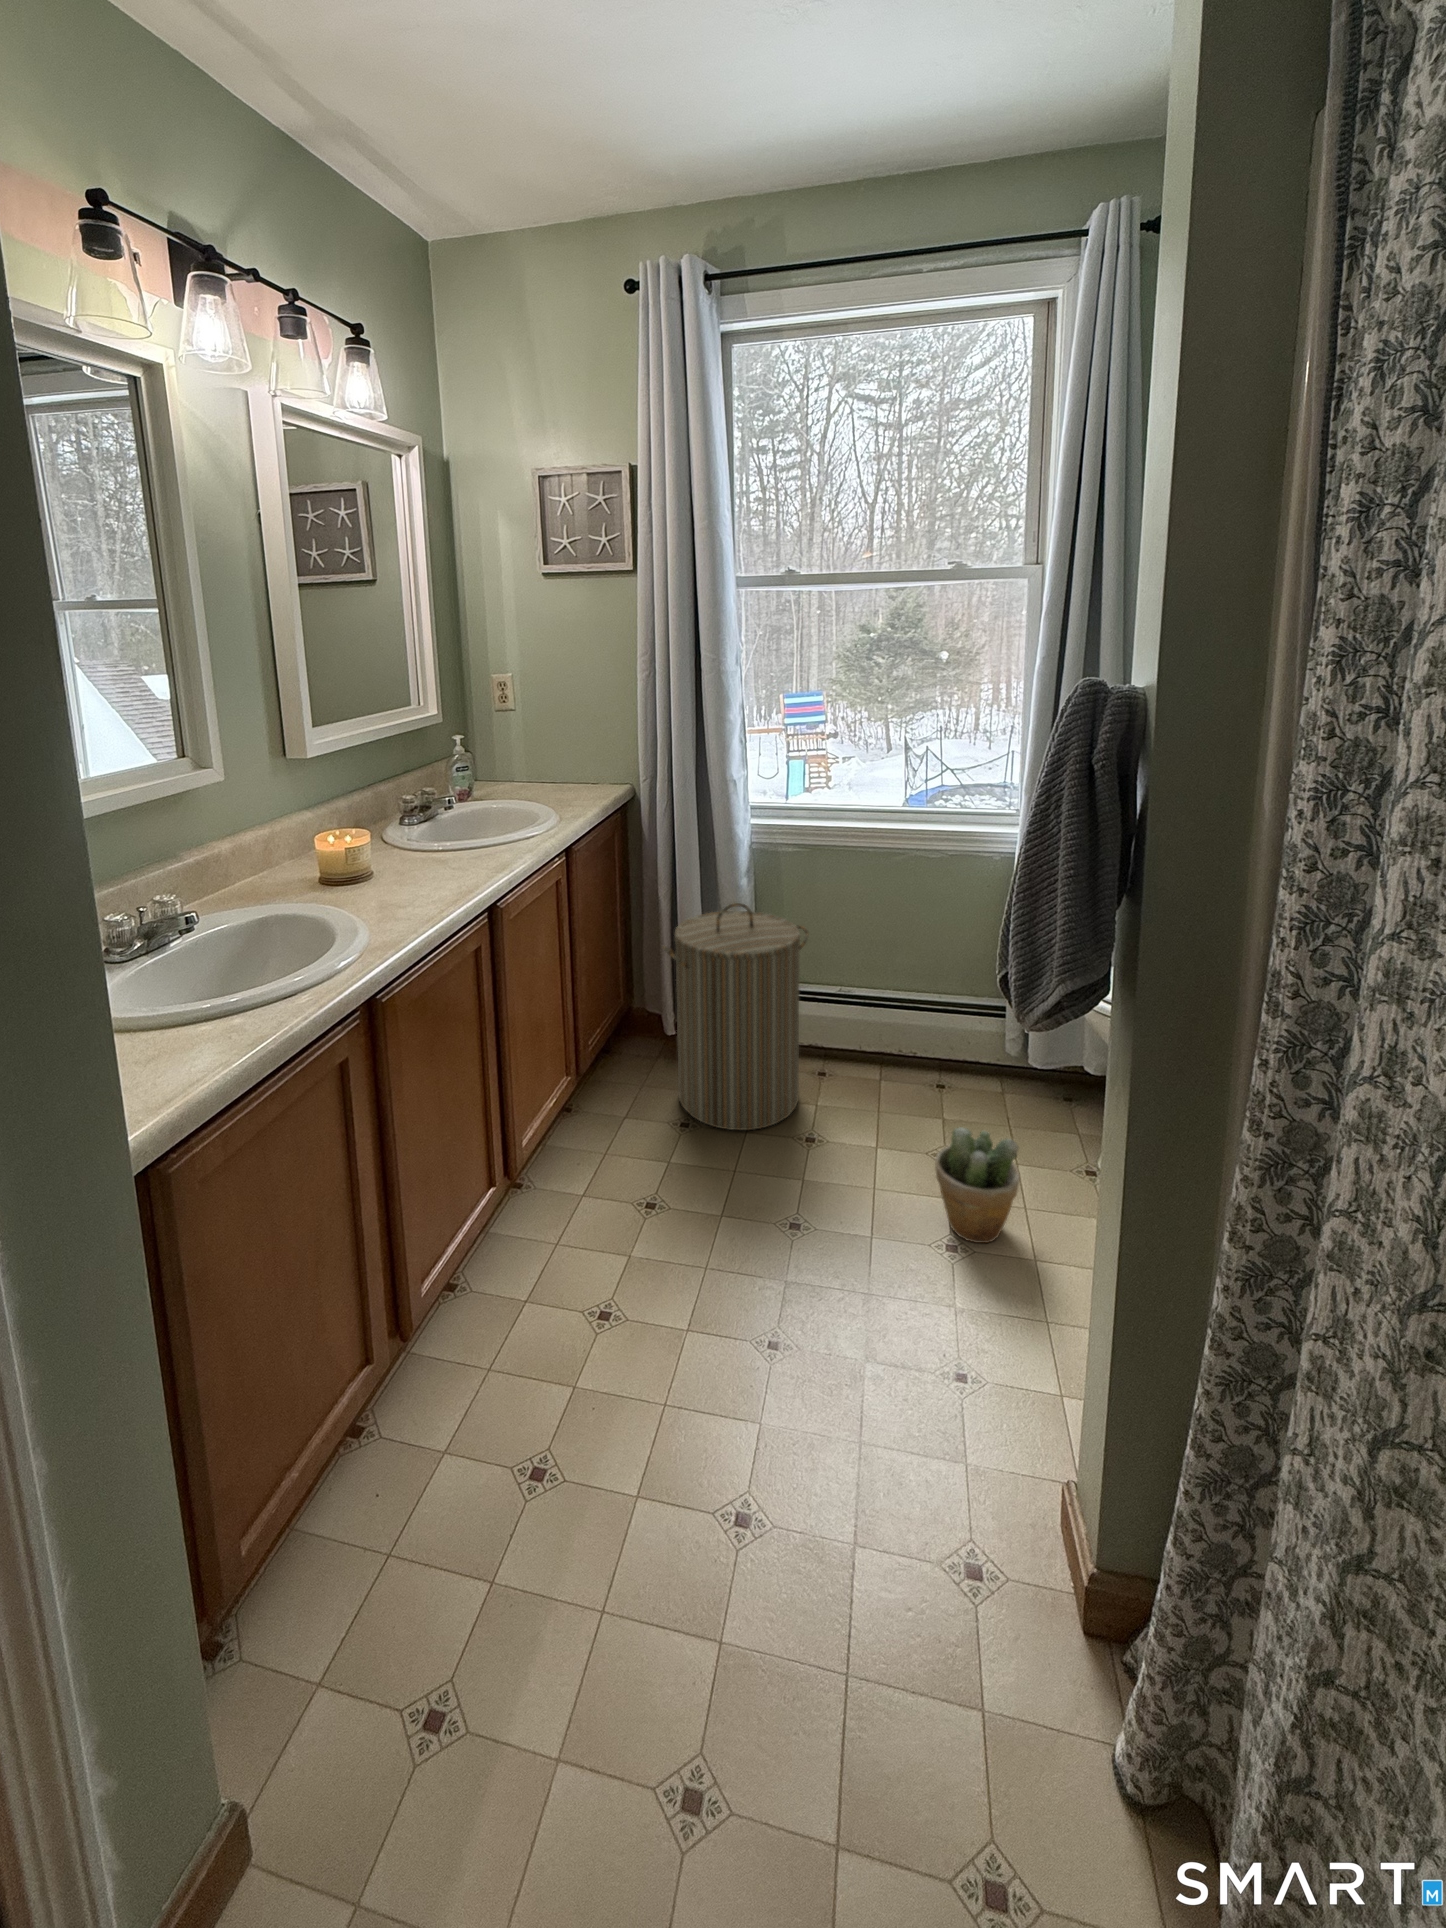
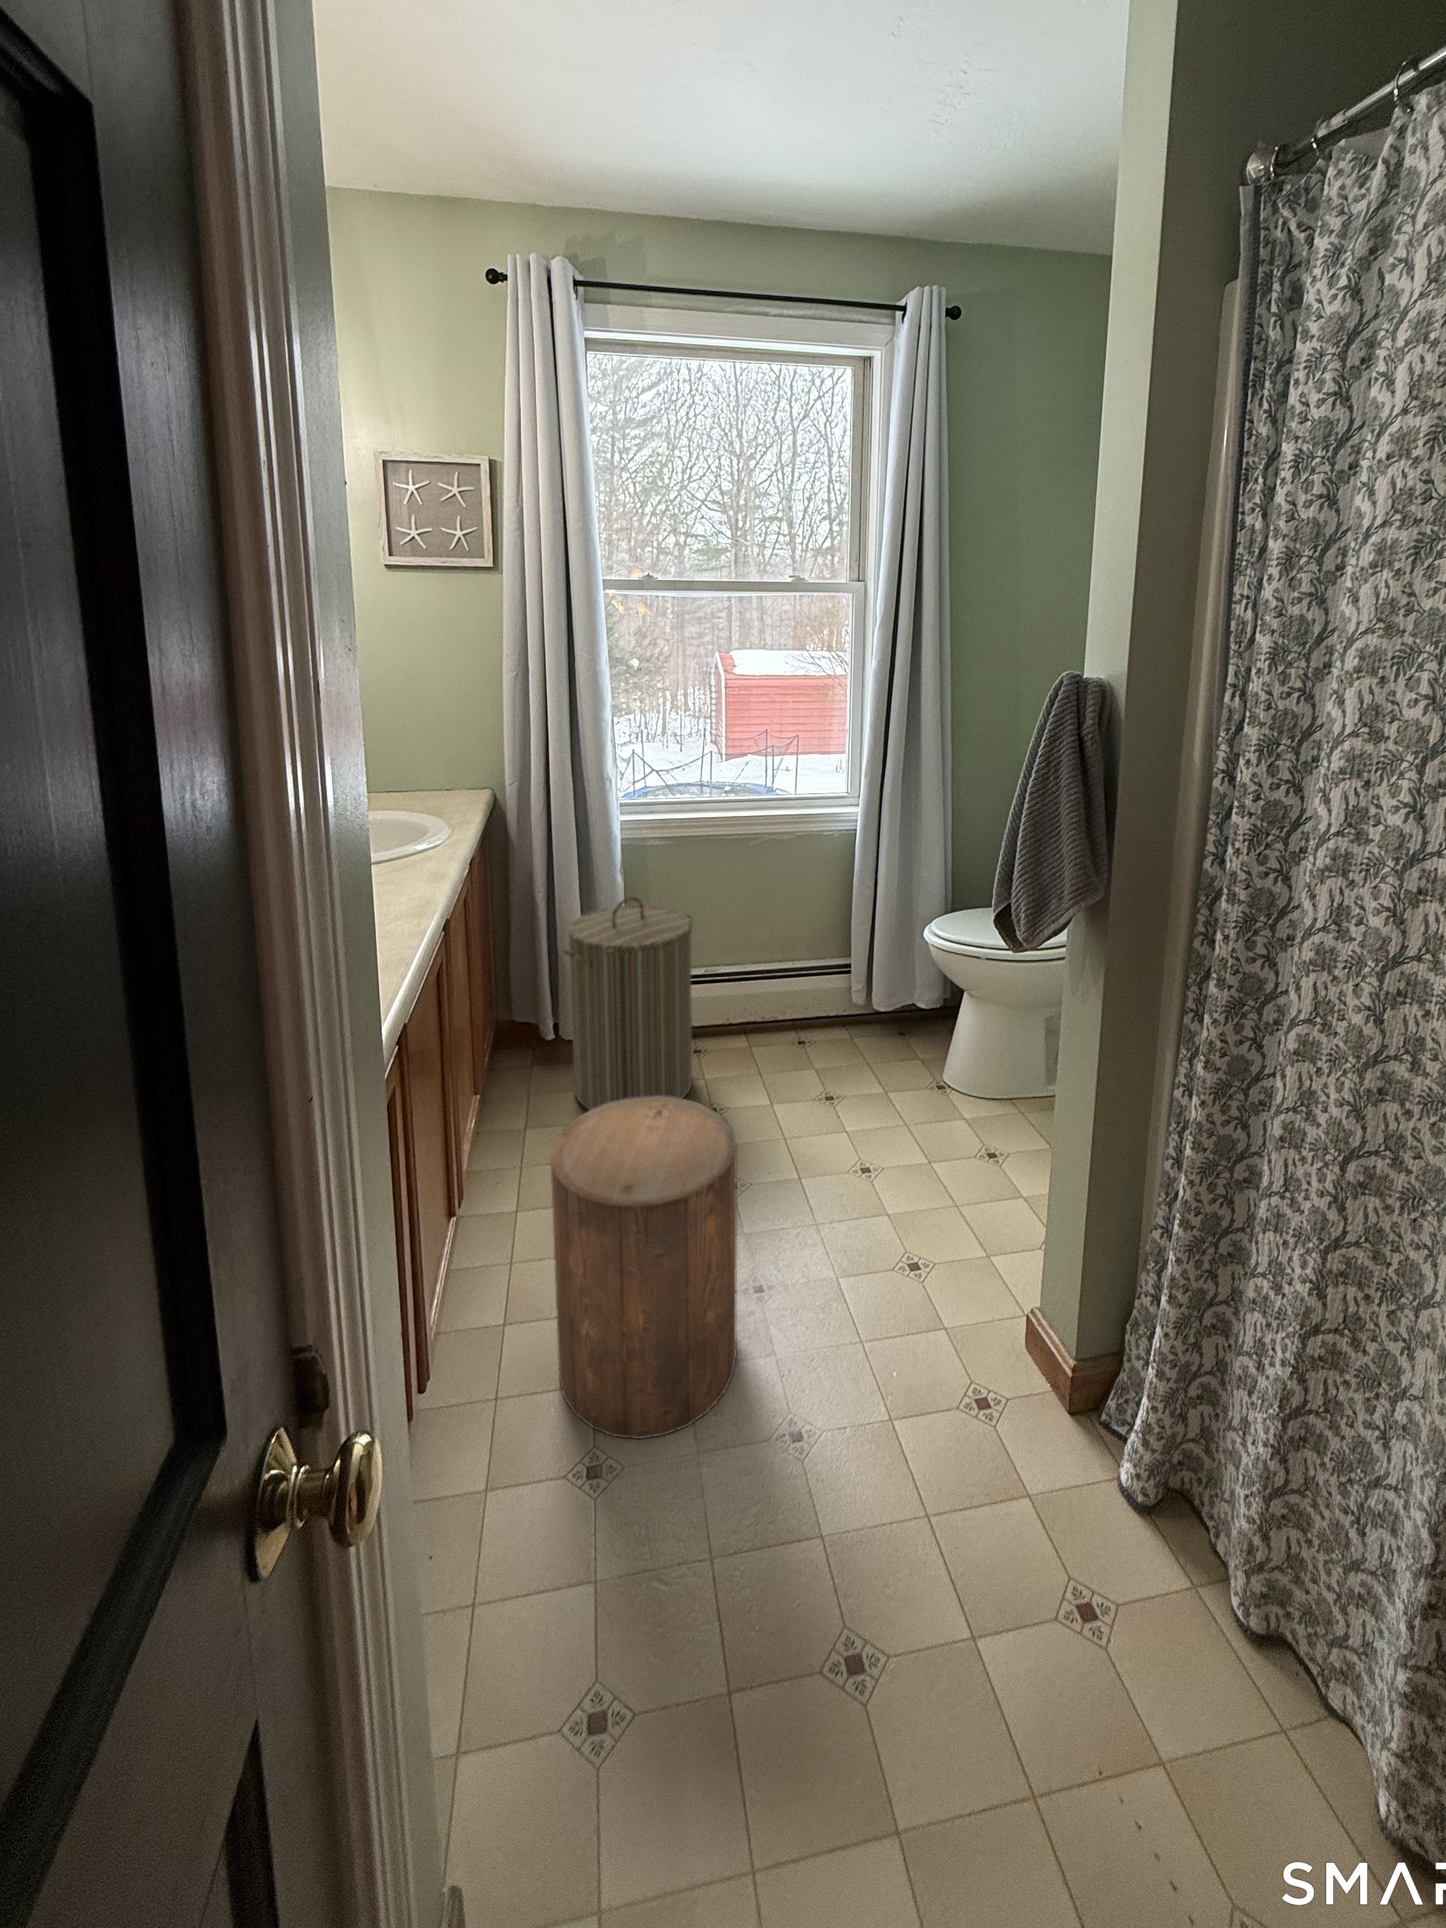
stool: none [534,1106,722,1454] -> present [551,1096,737,1439]
potted plant: present [935,1127,1020,1243] -> none [844,1062,913,1158]

